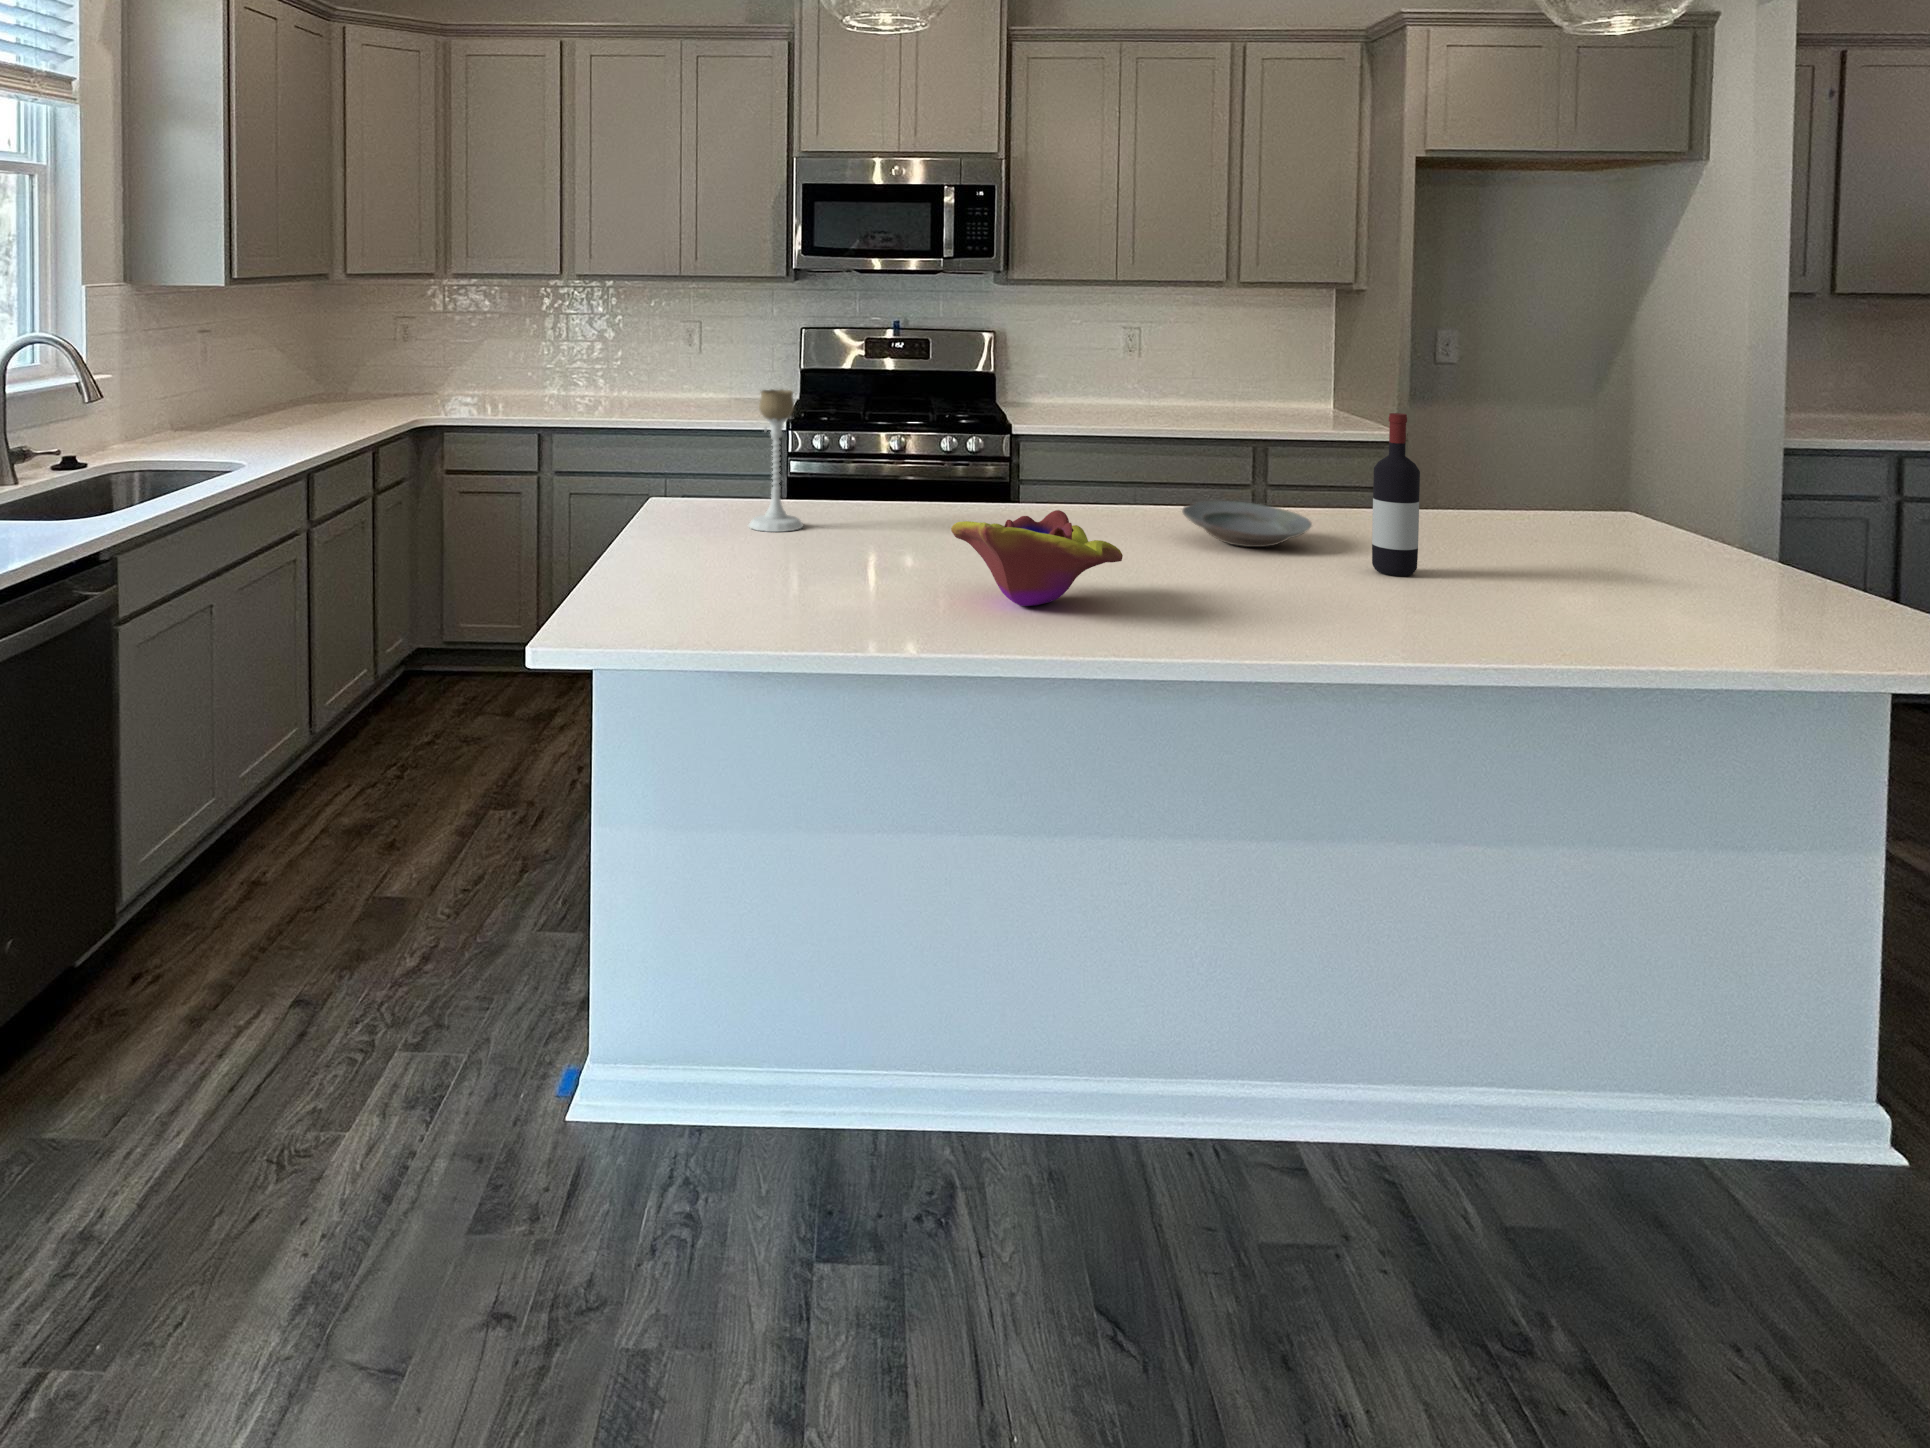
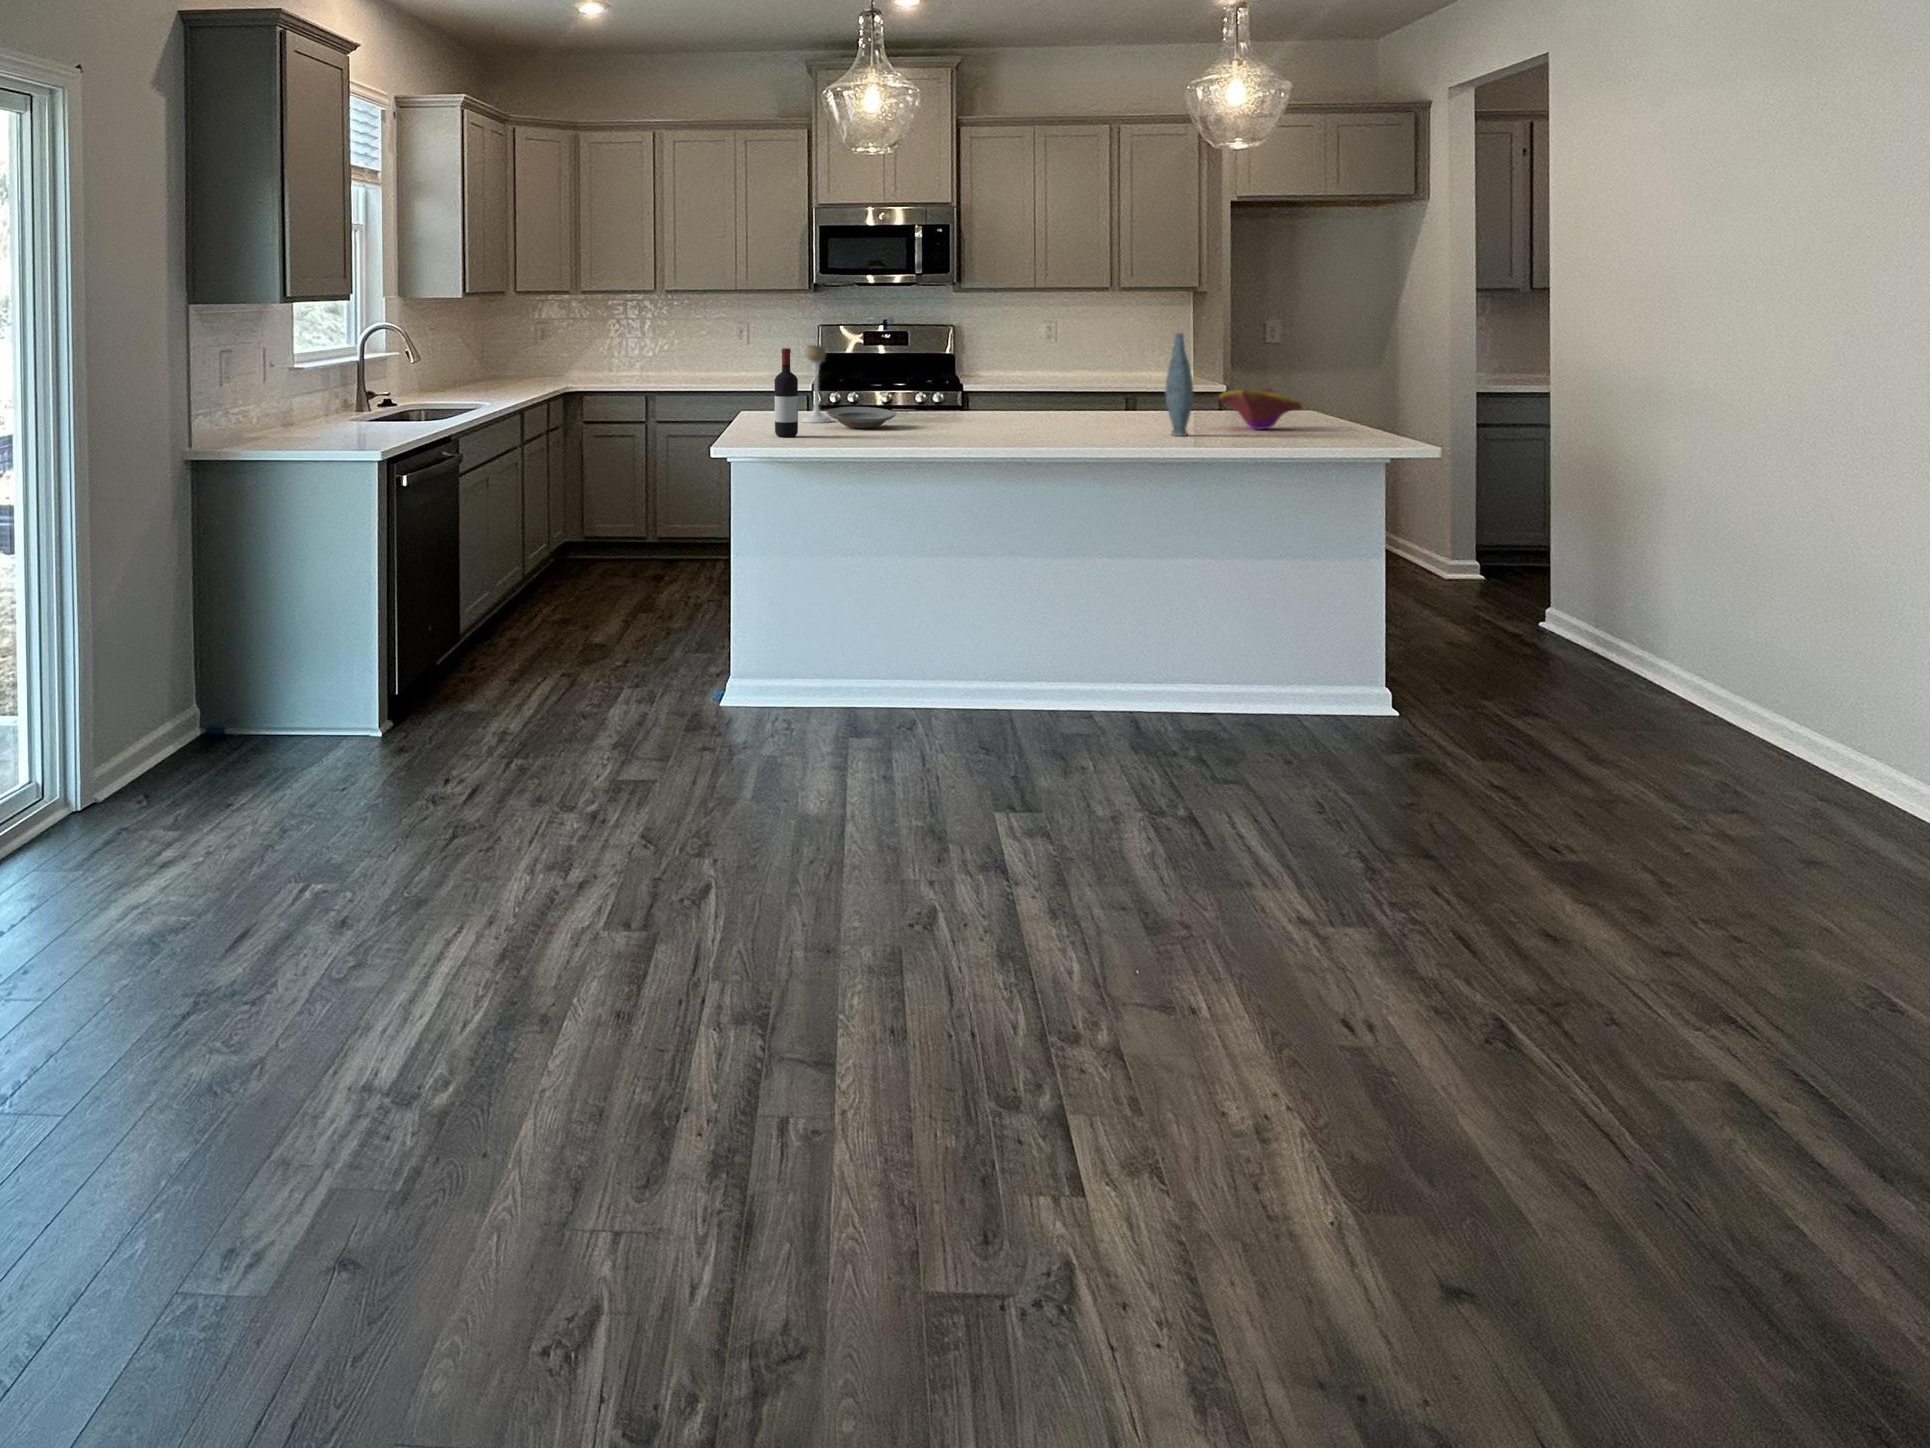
vase: none [1454,396,1511,603] -> present [1166,333,1193,436]
wine bottle: present [1372,413,1420,576] -> present [775,348,798,437]
plate: present [1182,501,1312,547] -> present [827,407,897,429]
decorative bowl: present [951,510,1123,606] -> present [1219,388,1302,429]

